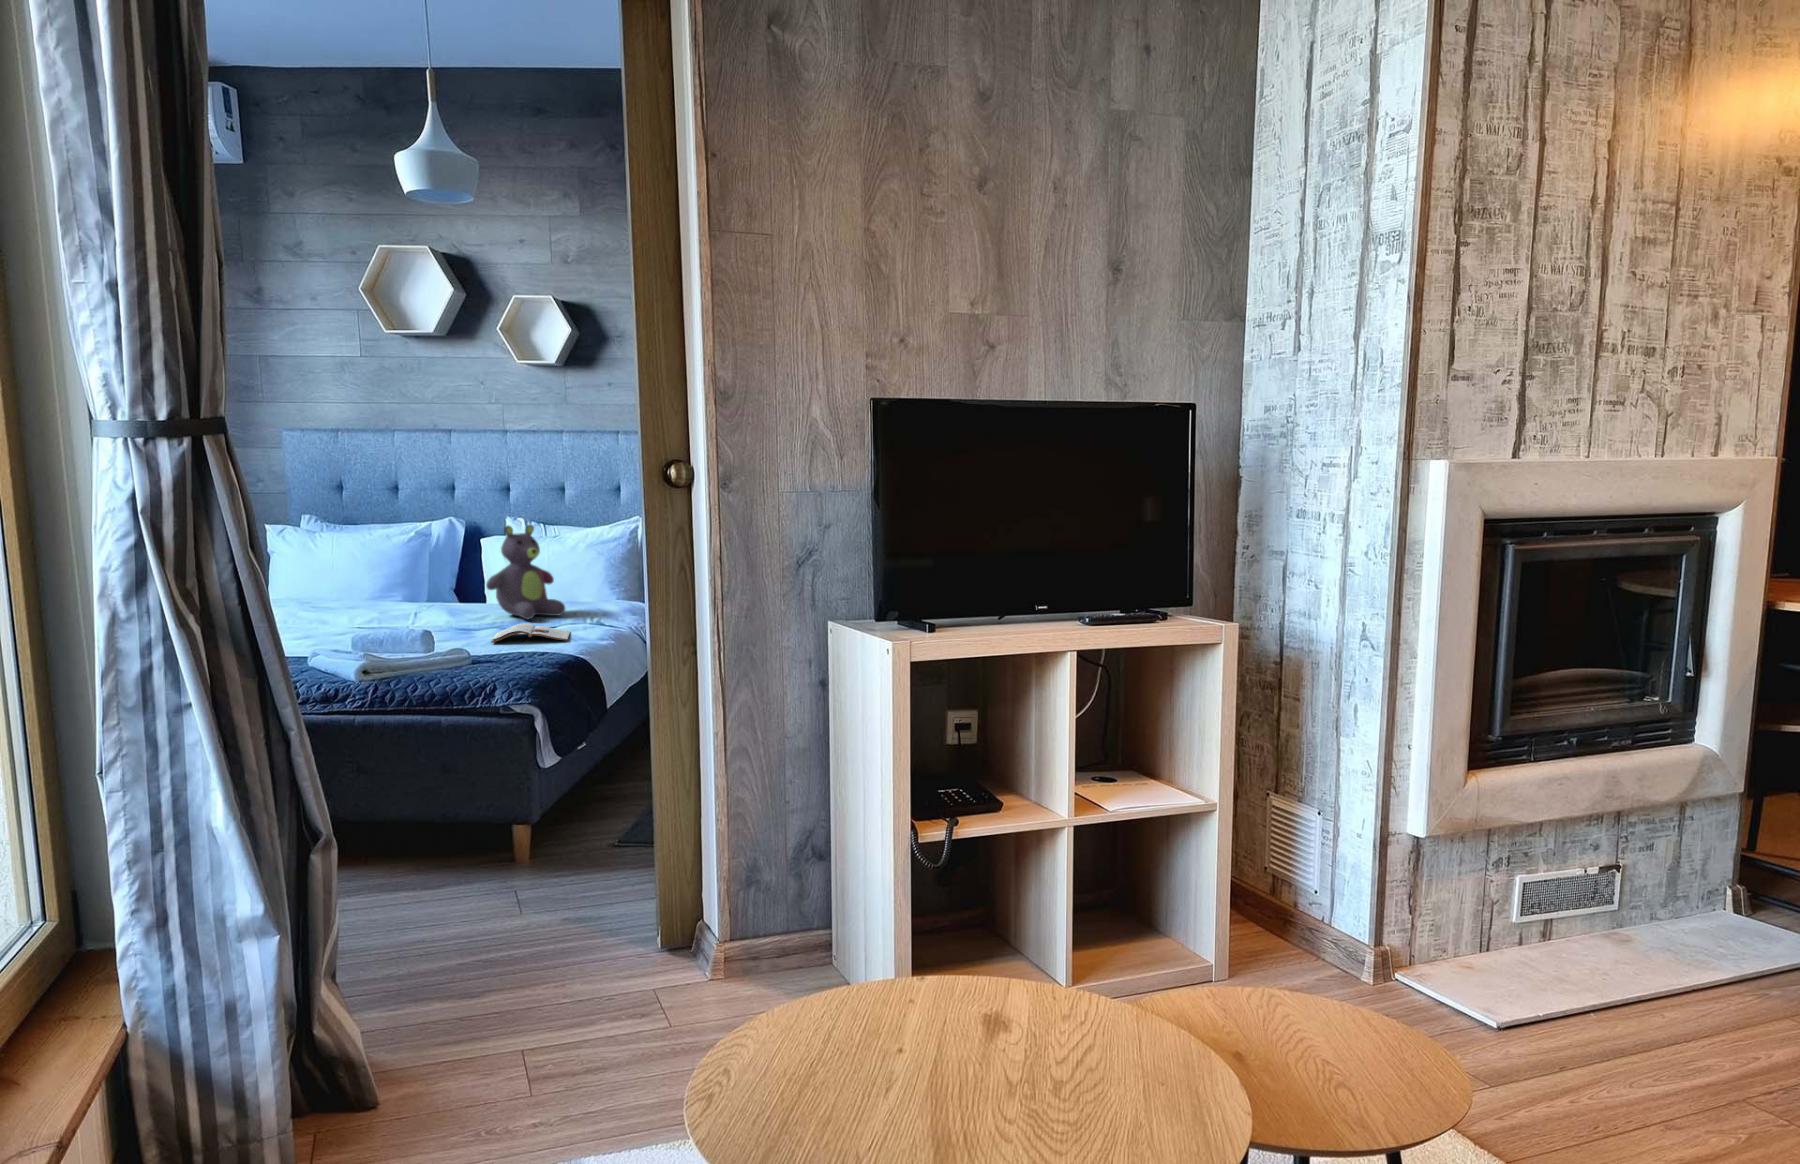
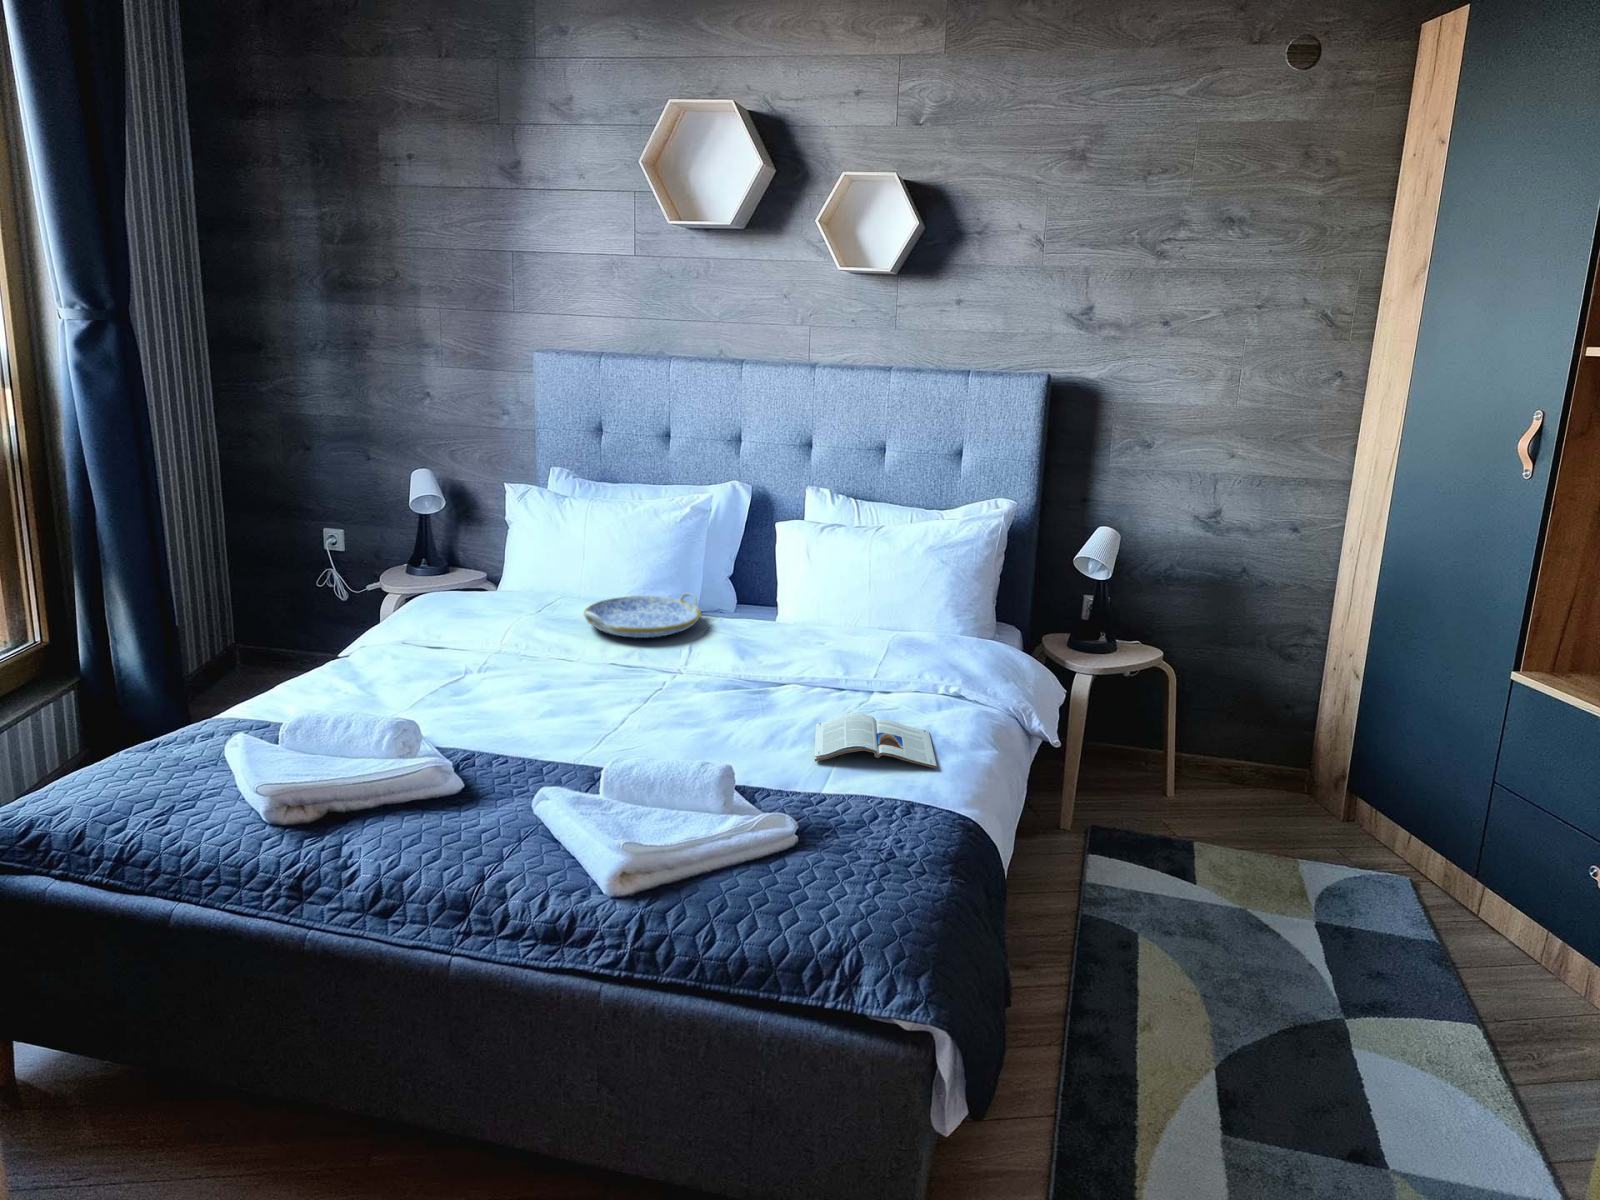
stuffed bear: present [486,525,565,619] -> none [794,530,906,685]
serving tray: none [334,588,425,613] -> present [584,593,701,638]

